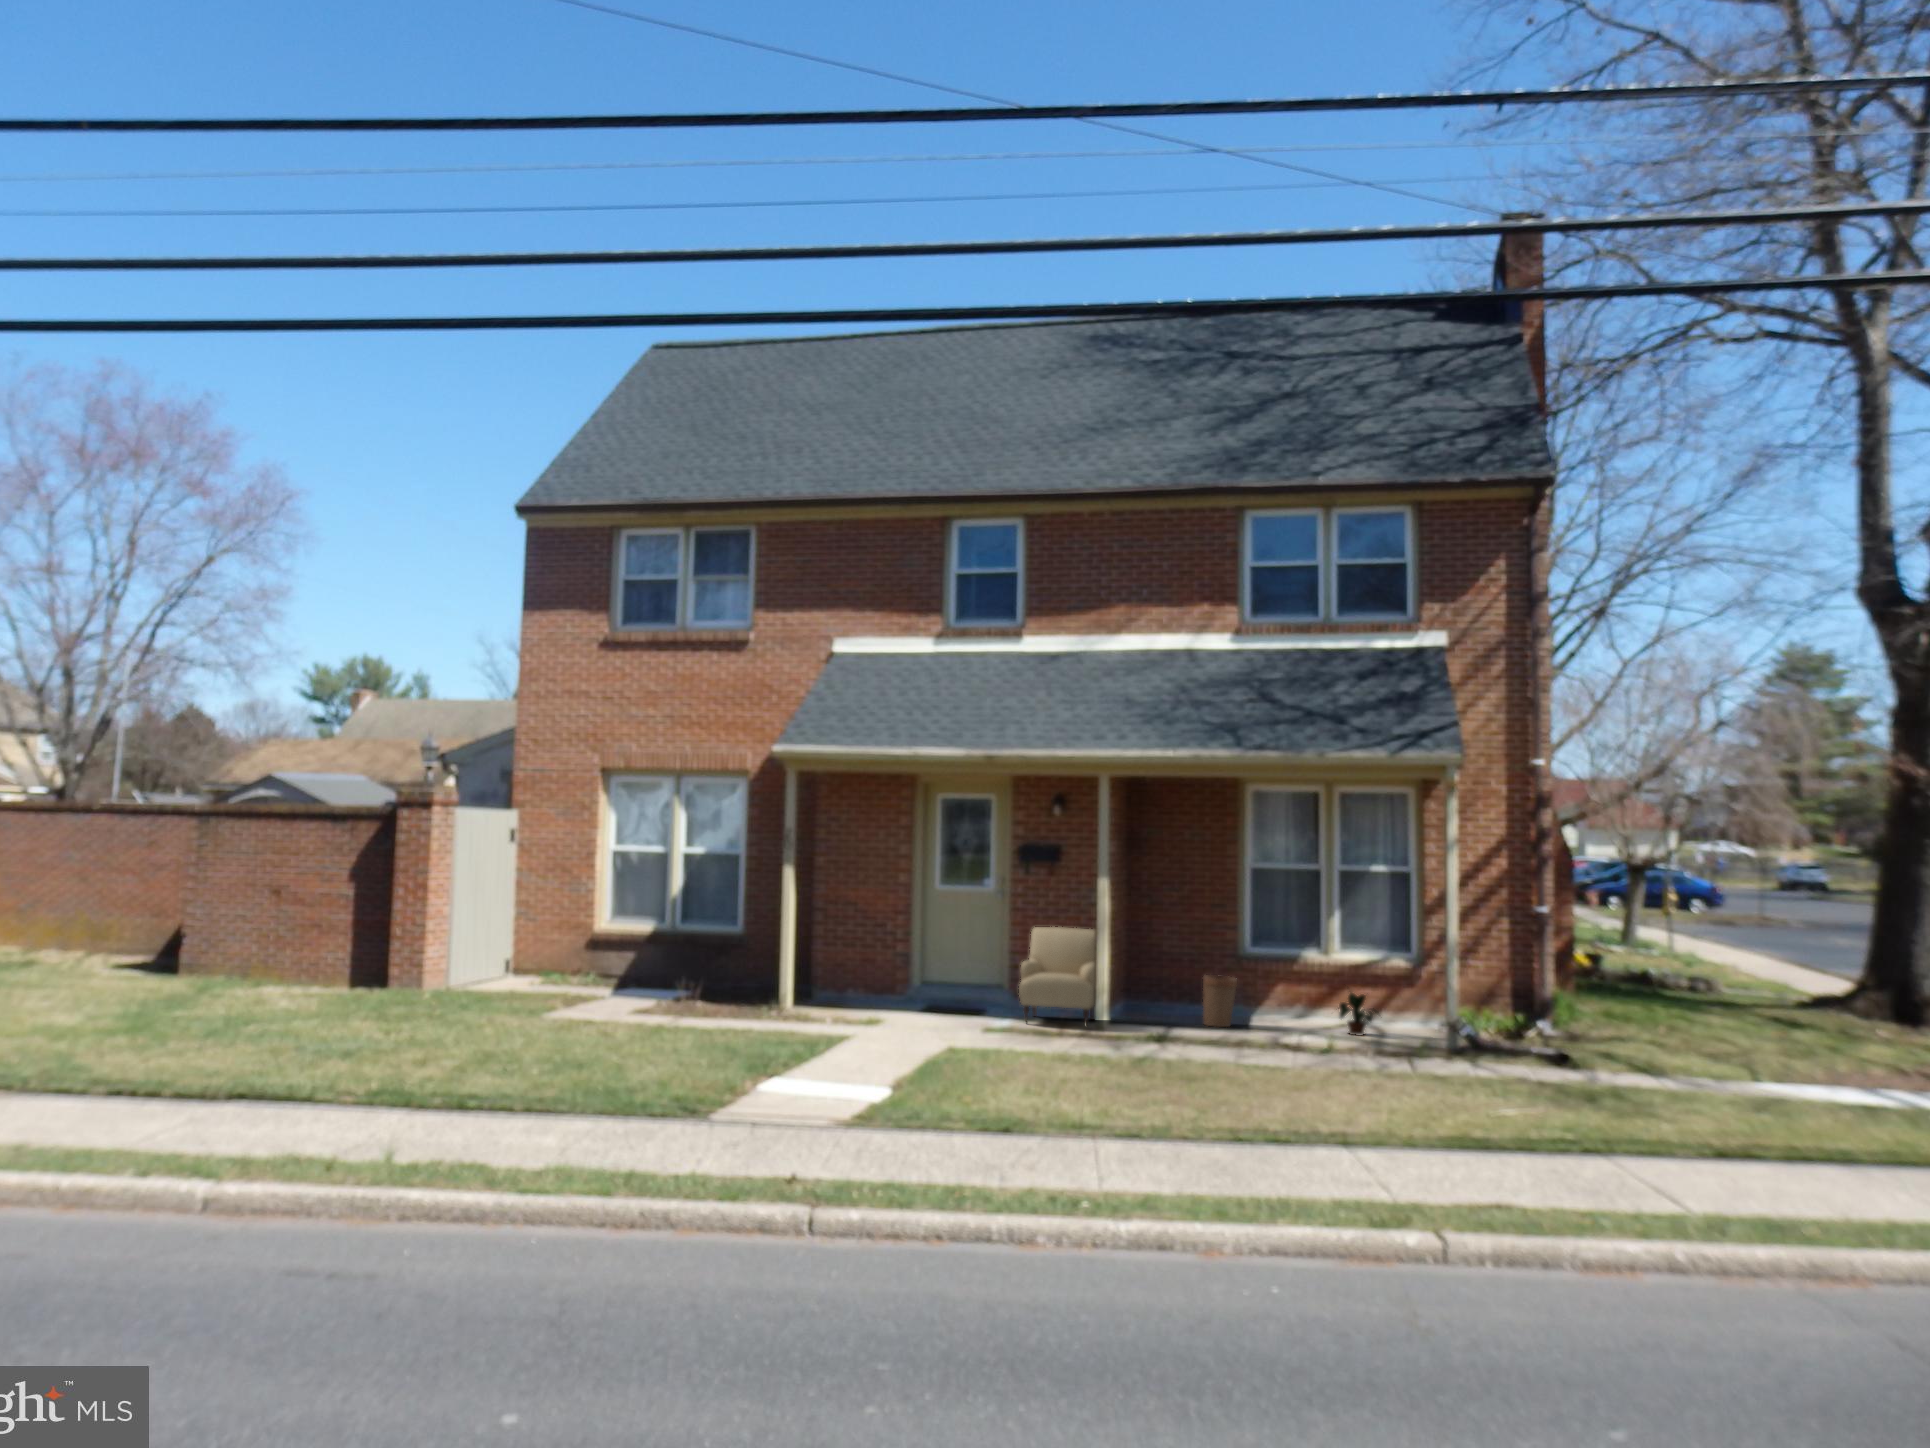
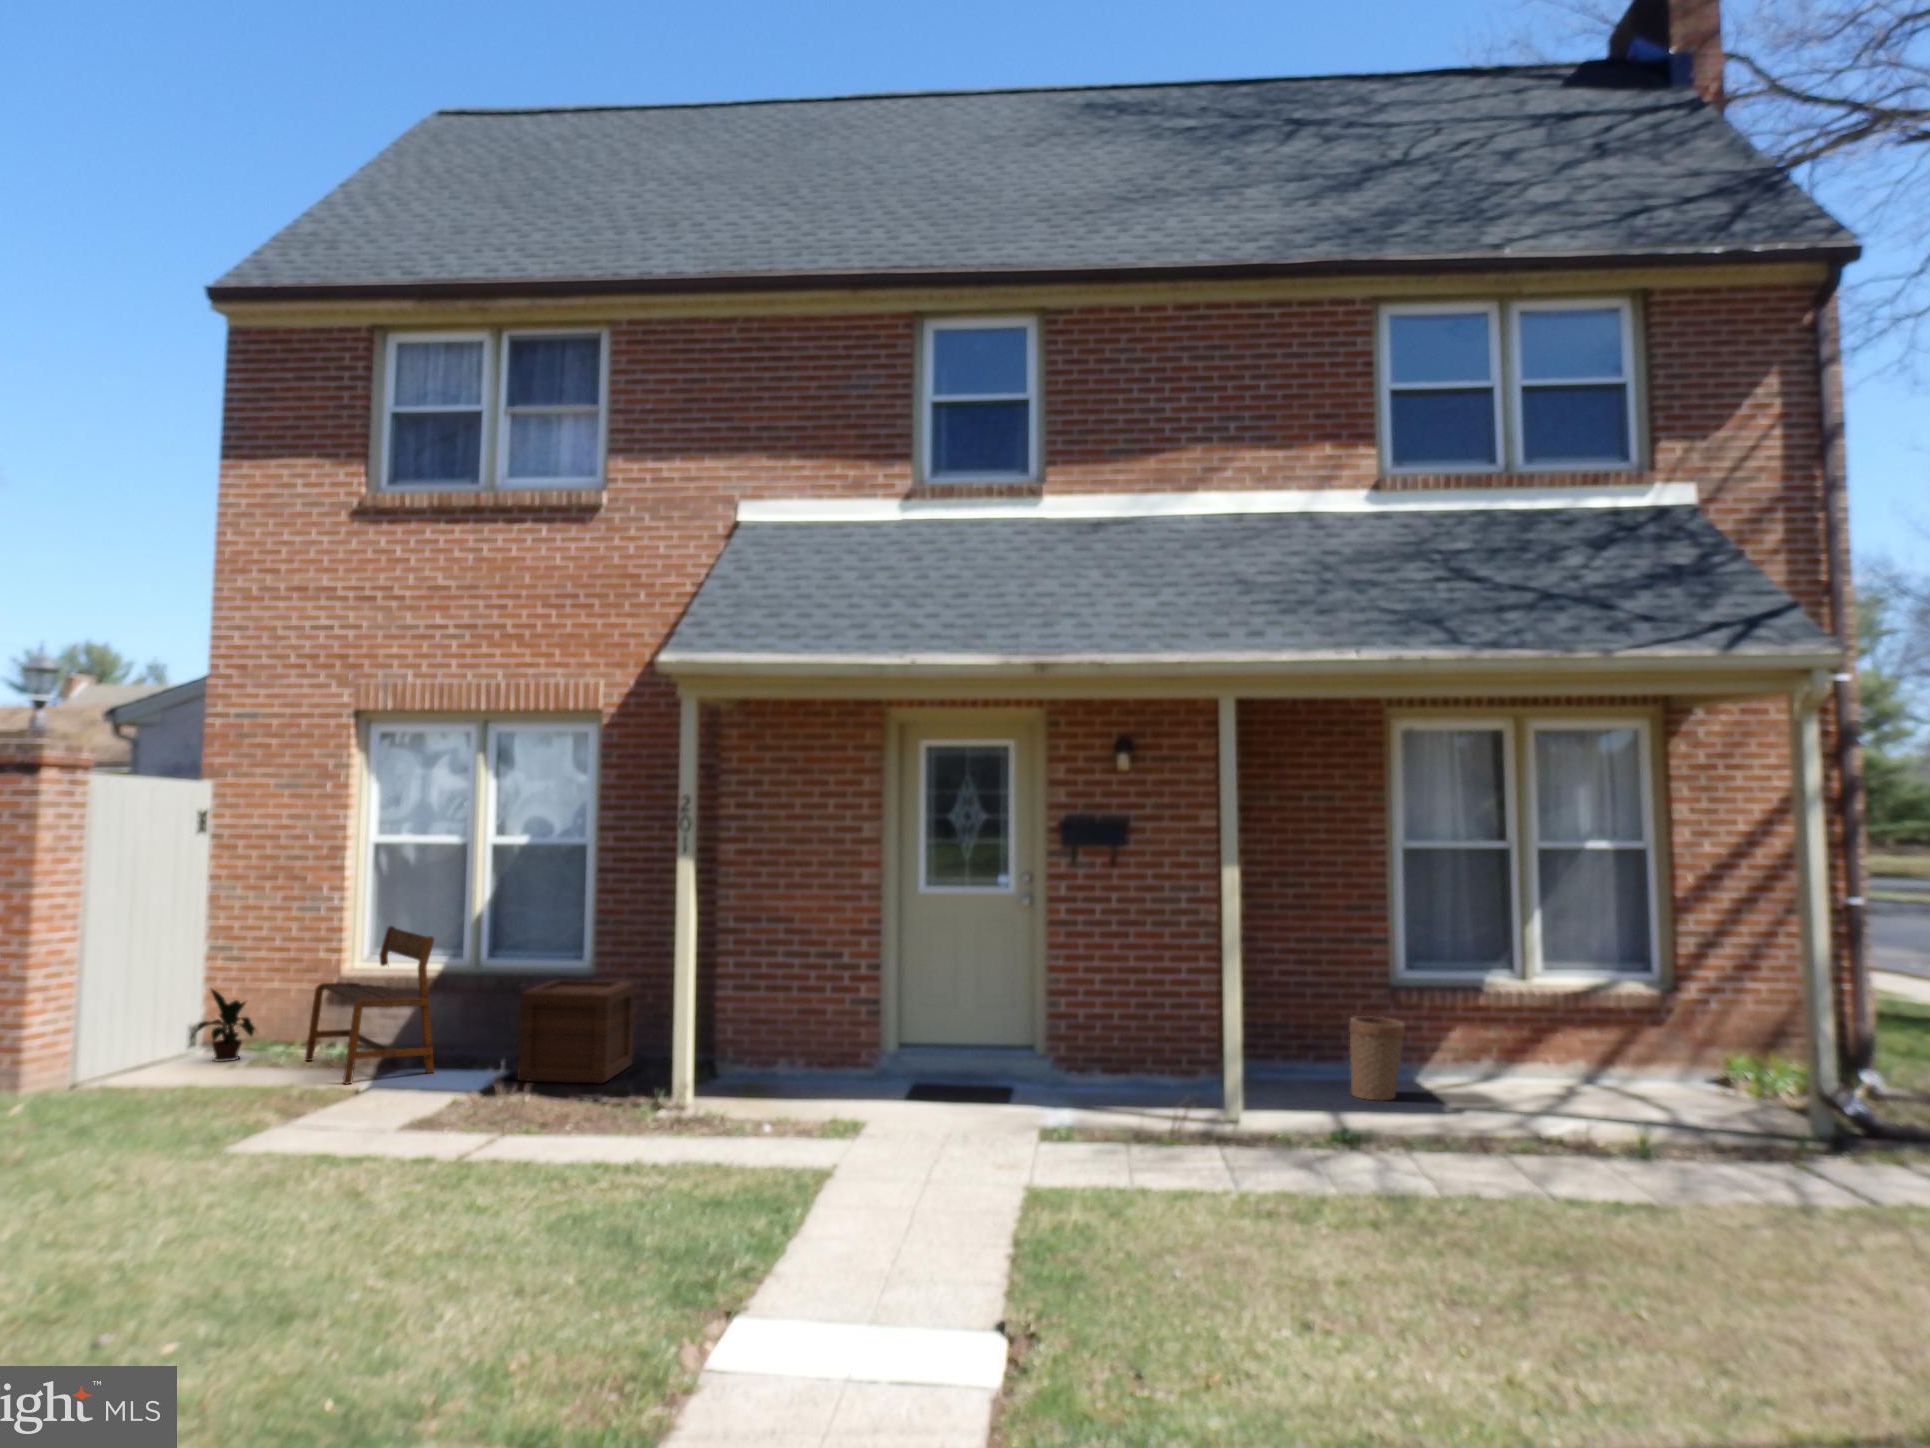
bench: none [571,903,647,994] -> present [305,926,434,1084]
chair: present [1019,927,1095,1024] -> none [1077,950,1201,1117]
wooden crate: none [695,938,766,1000] -> present [517,980,635,1084]
potted plant: present [1338,993,1376,1035] -> present [191,990,256,1062]

